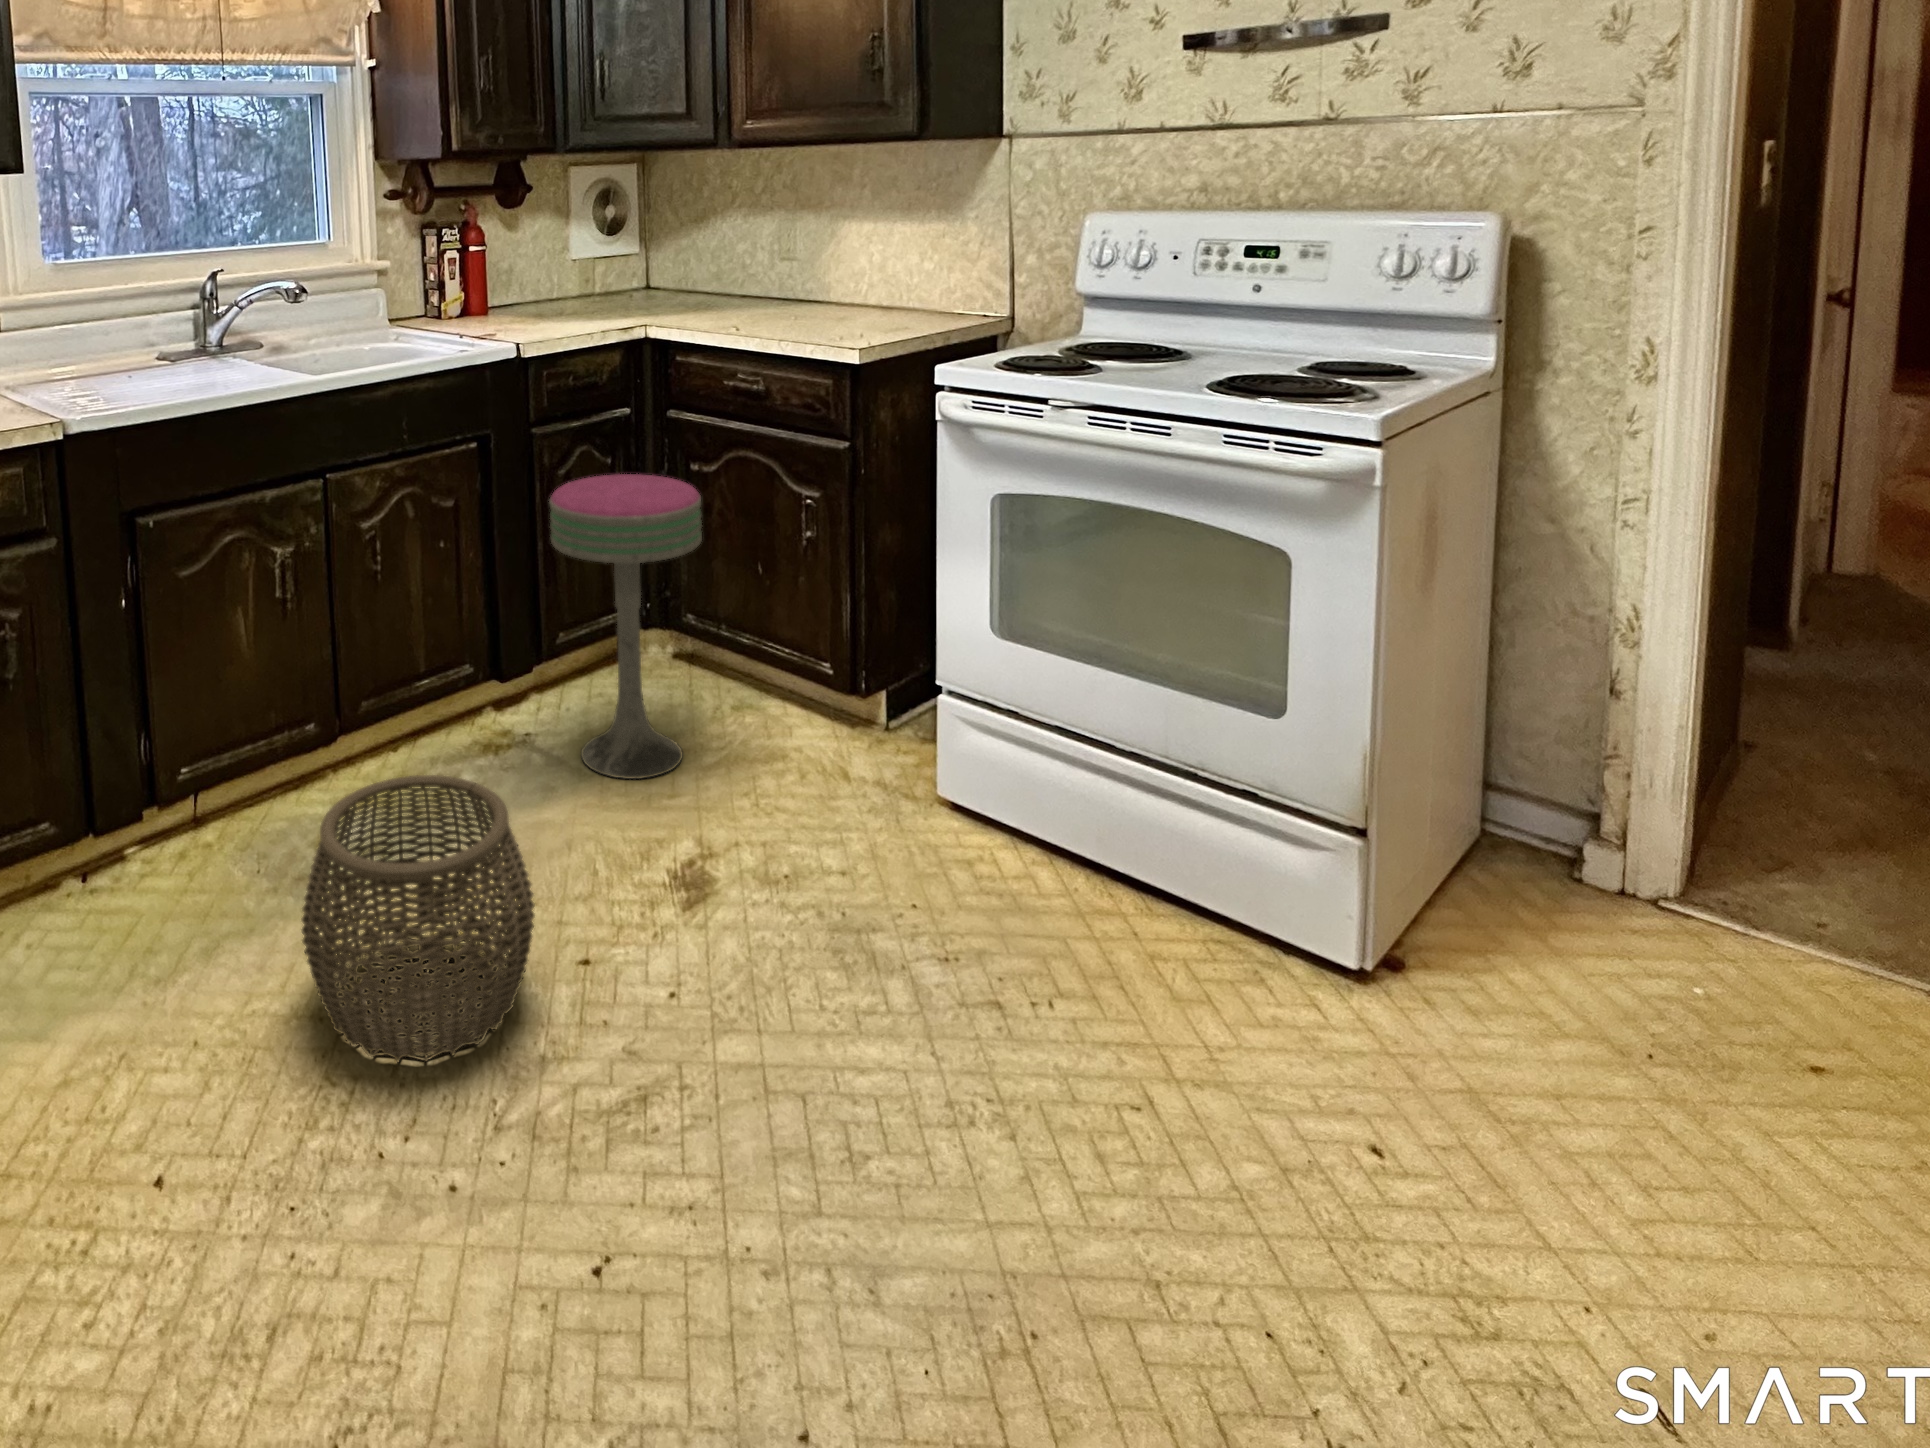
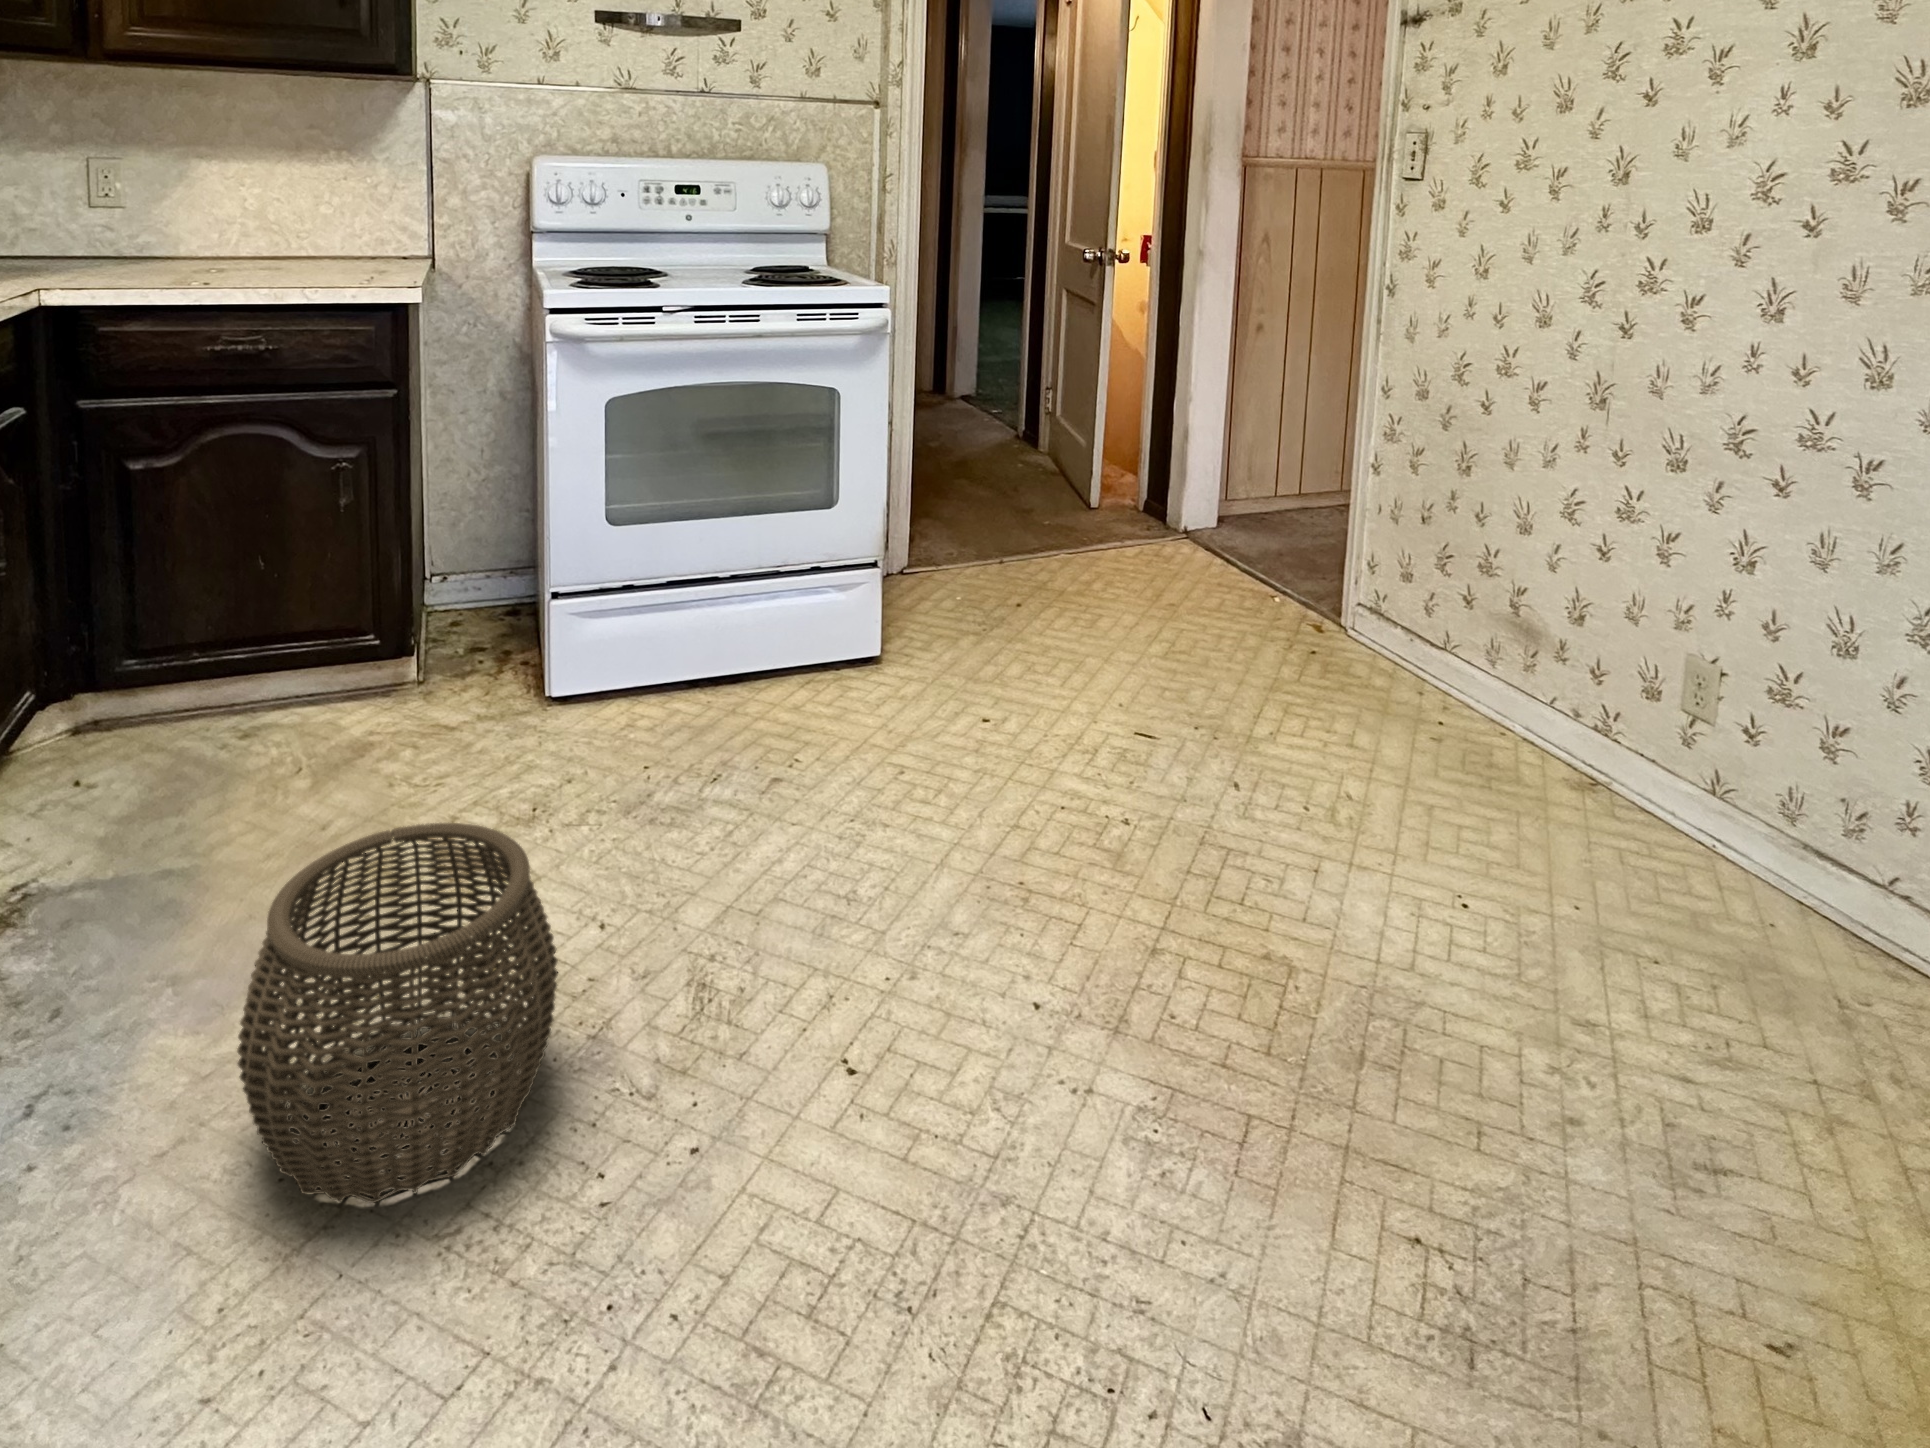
bar stool: present [550,474,702,779] -> none [61,468,292,858]

